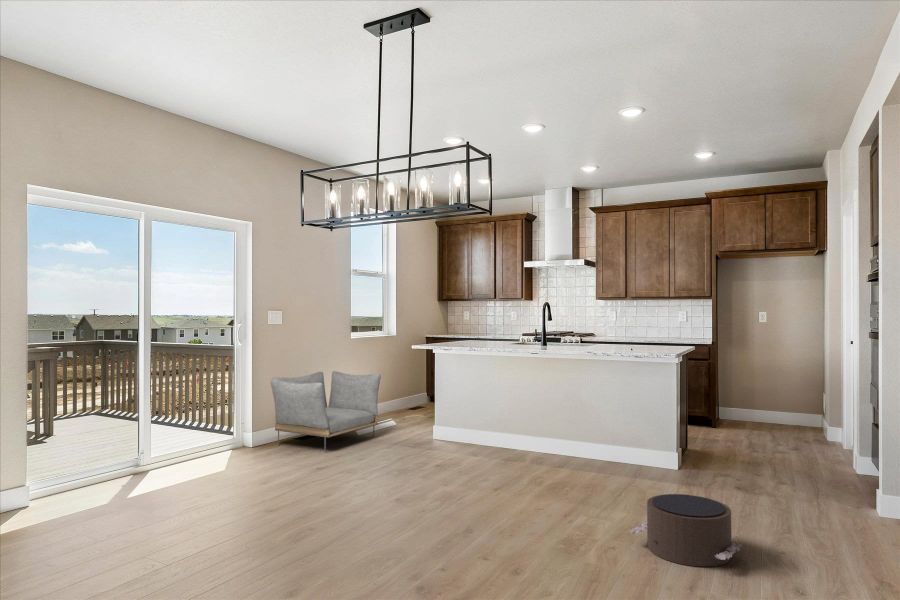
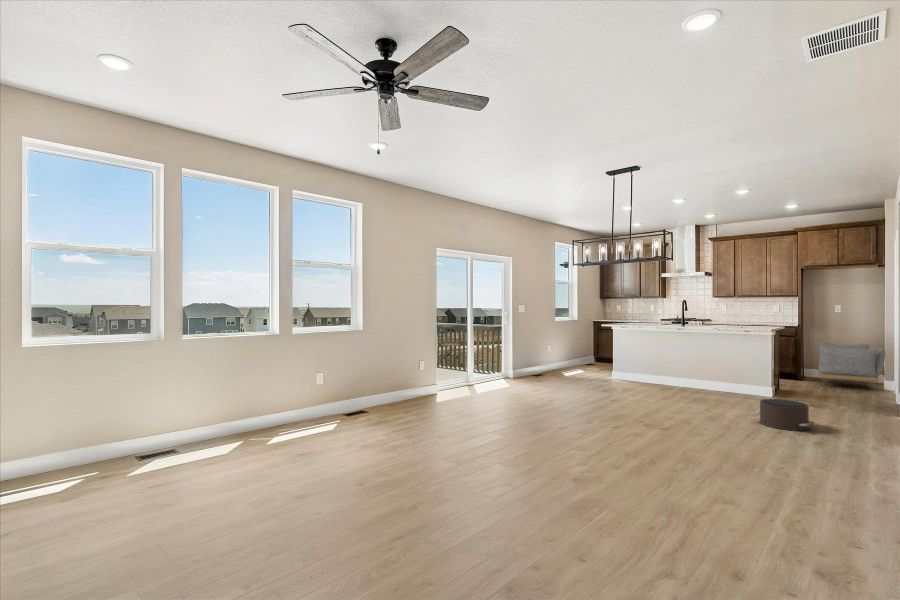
armchair: present [271,371,381,452] -> present [818,343,886,390]

